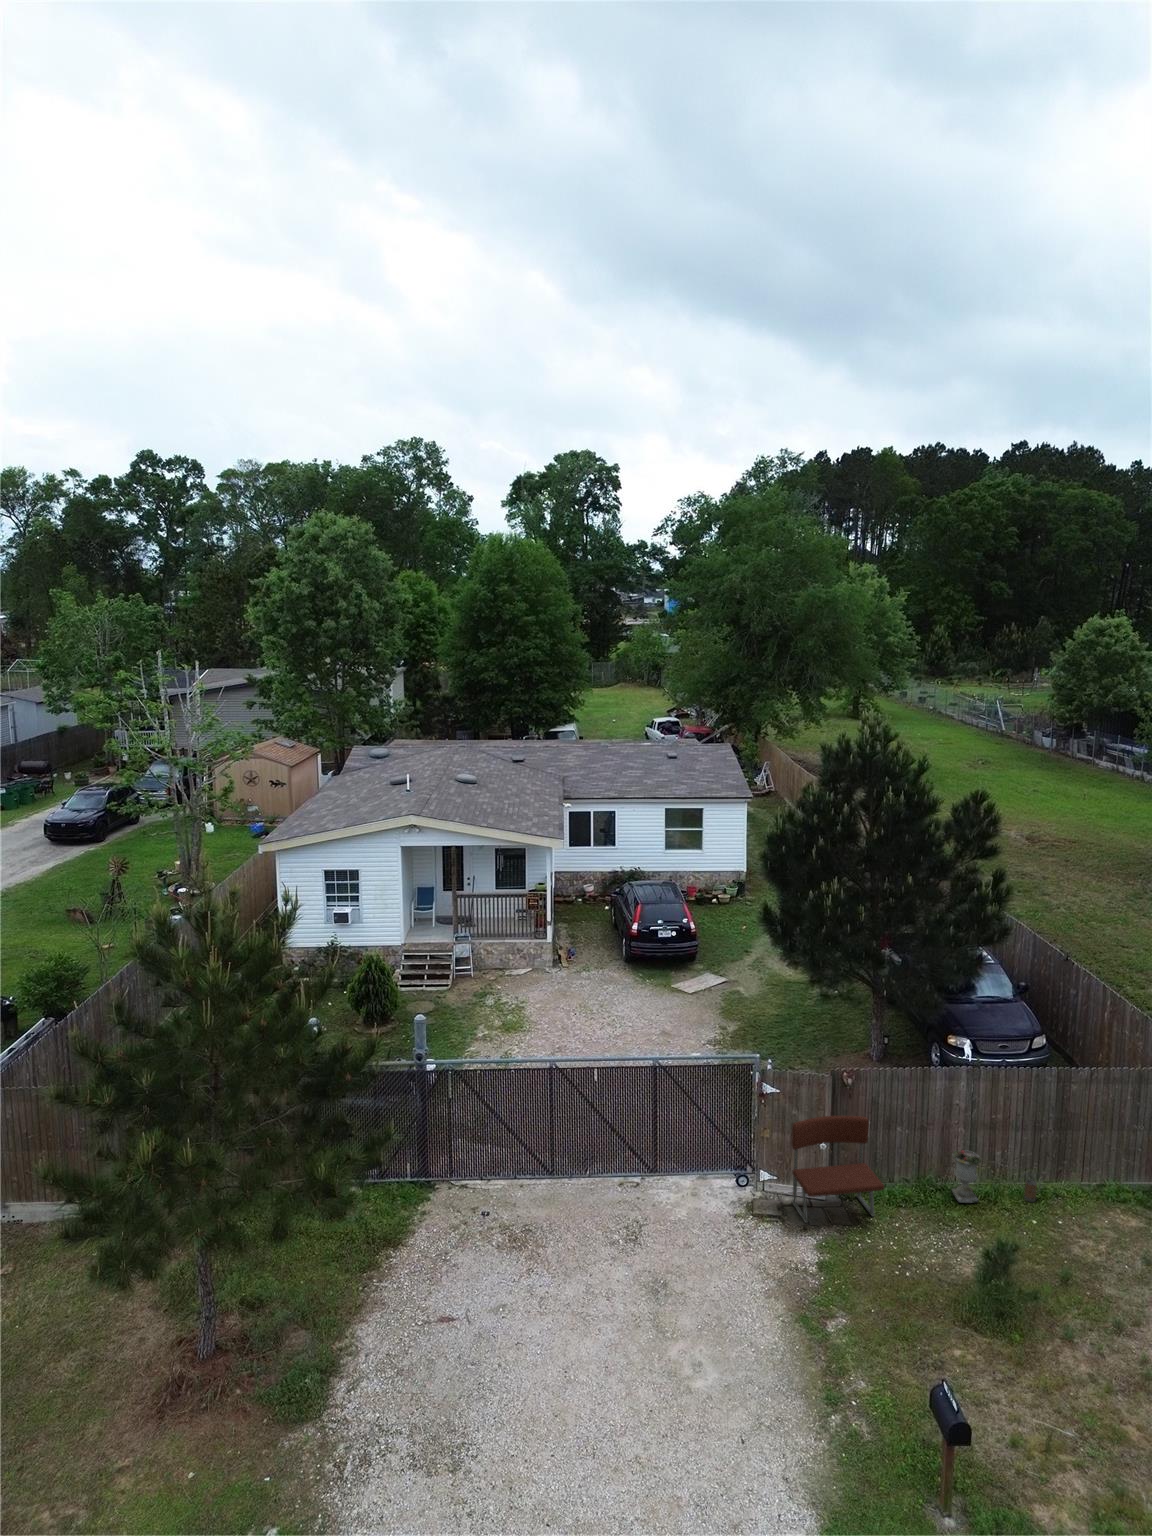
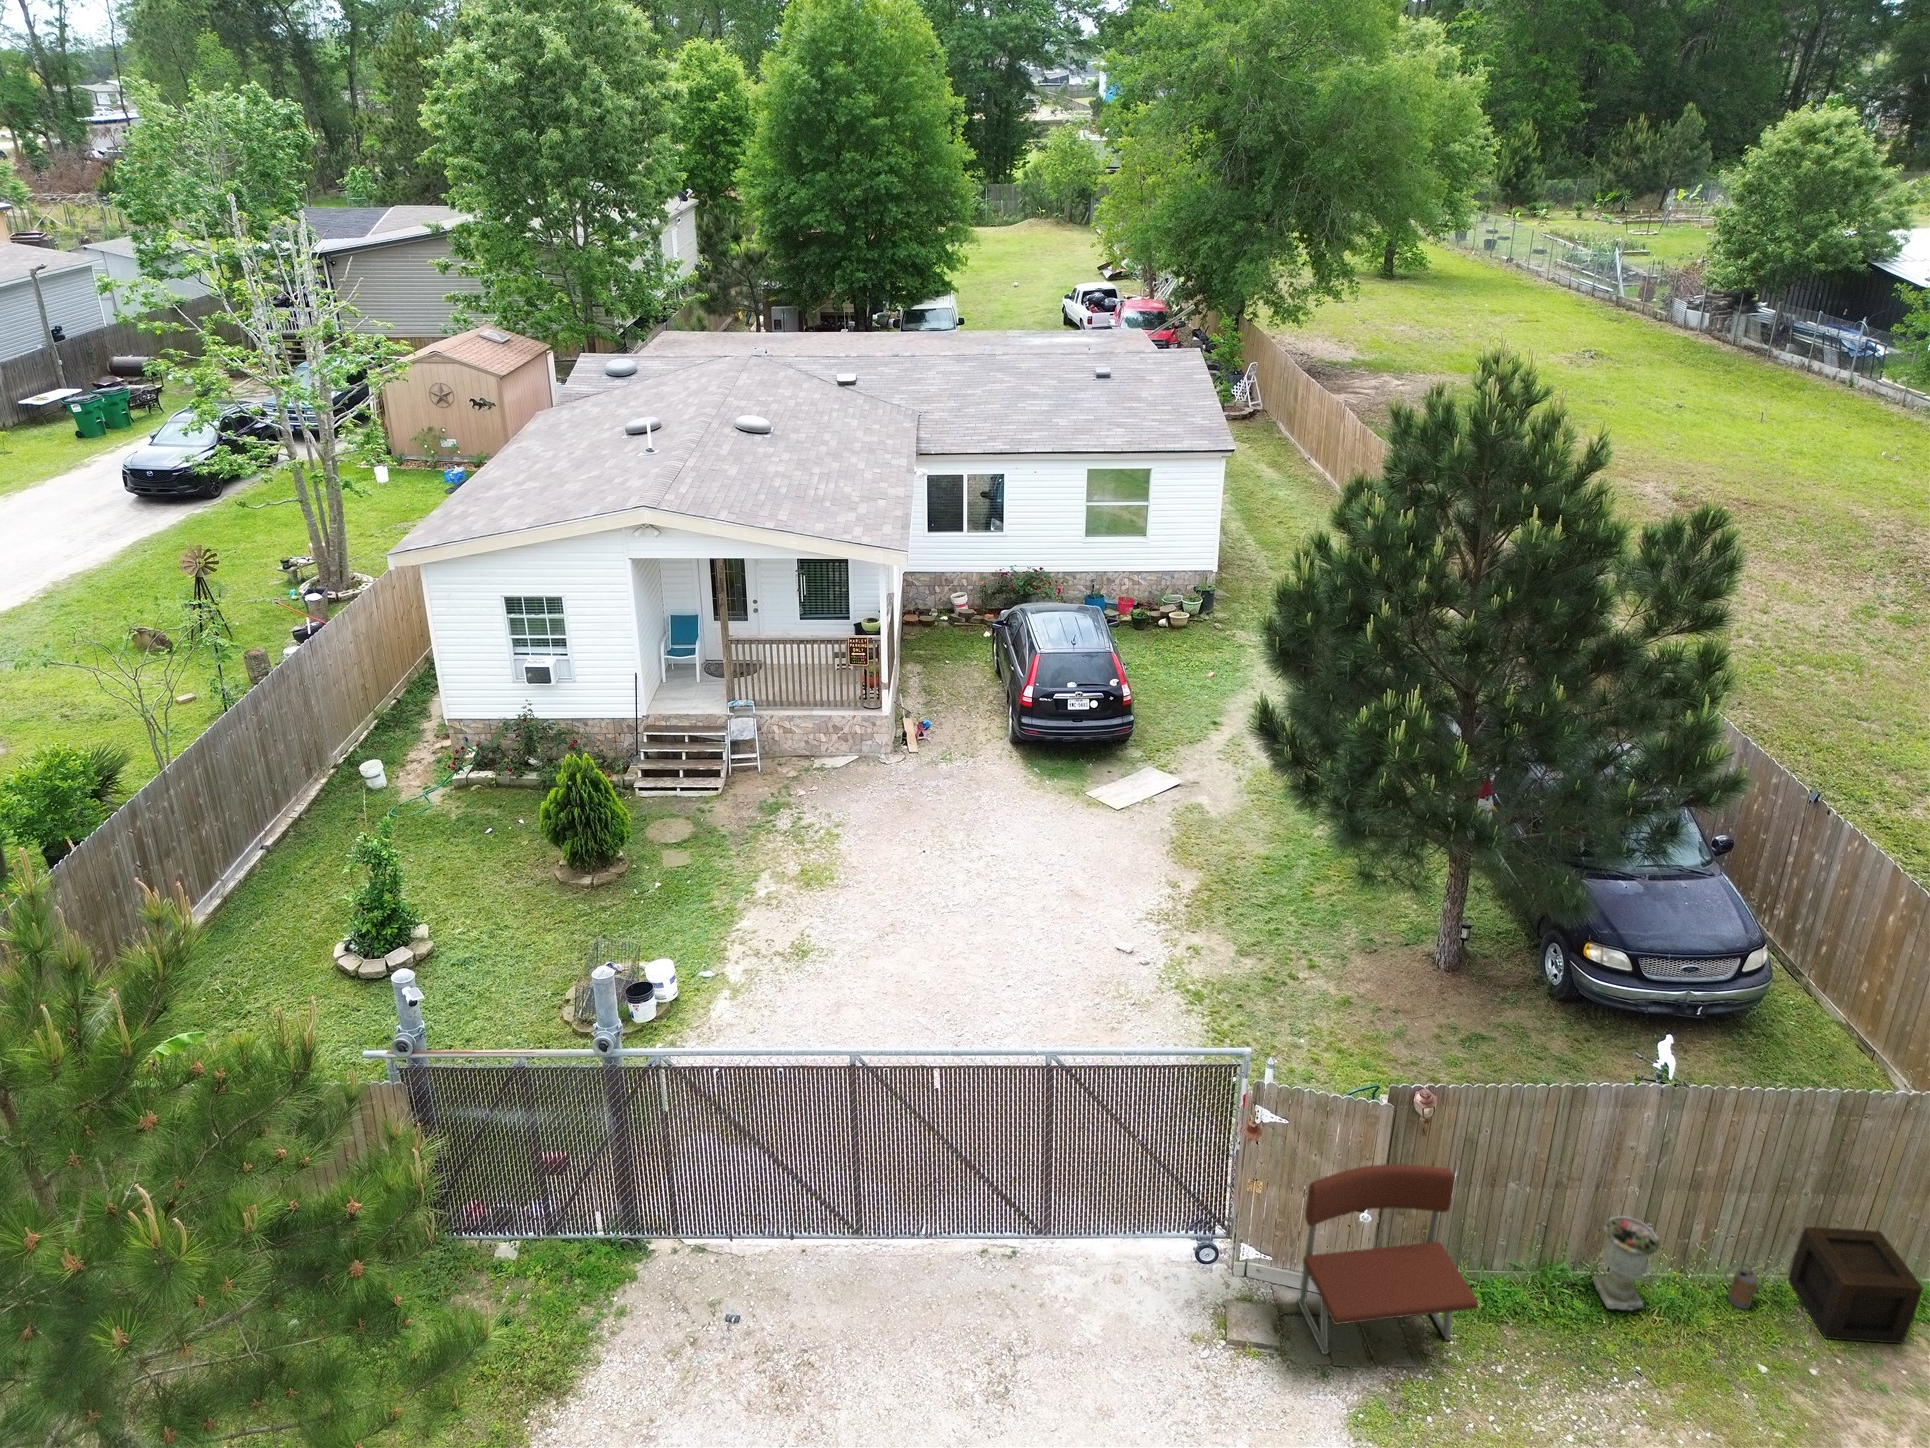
wooden crate: none [1057,1155,1118,1214] -> present [1788,1227,1923,1343]

